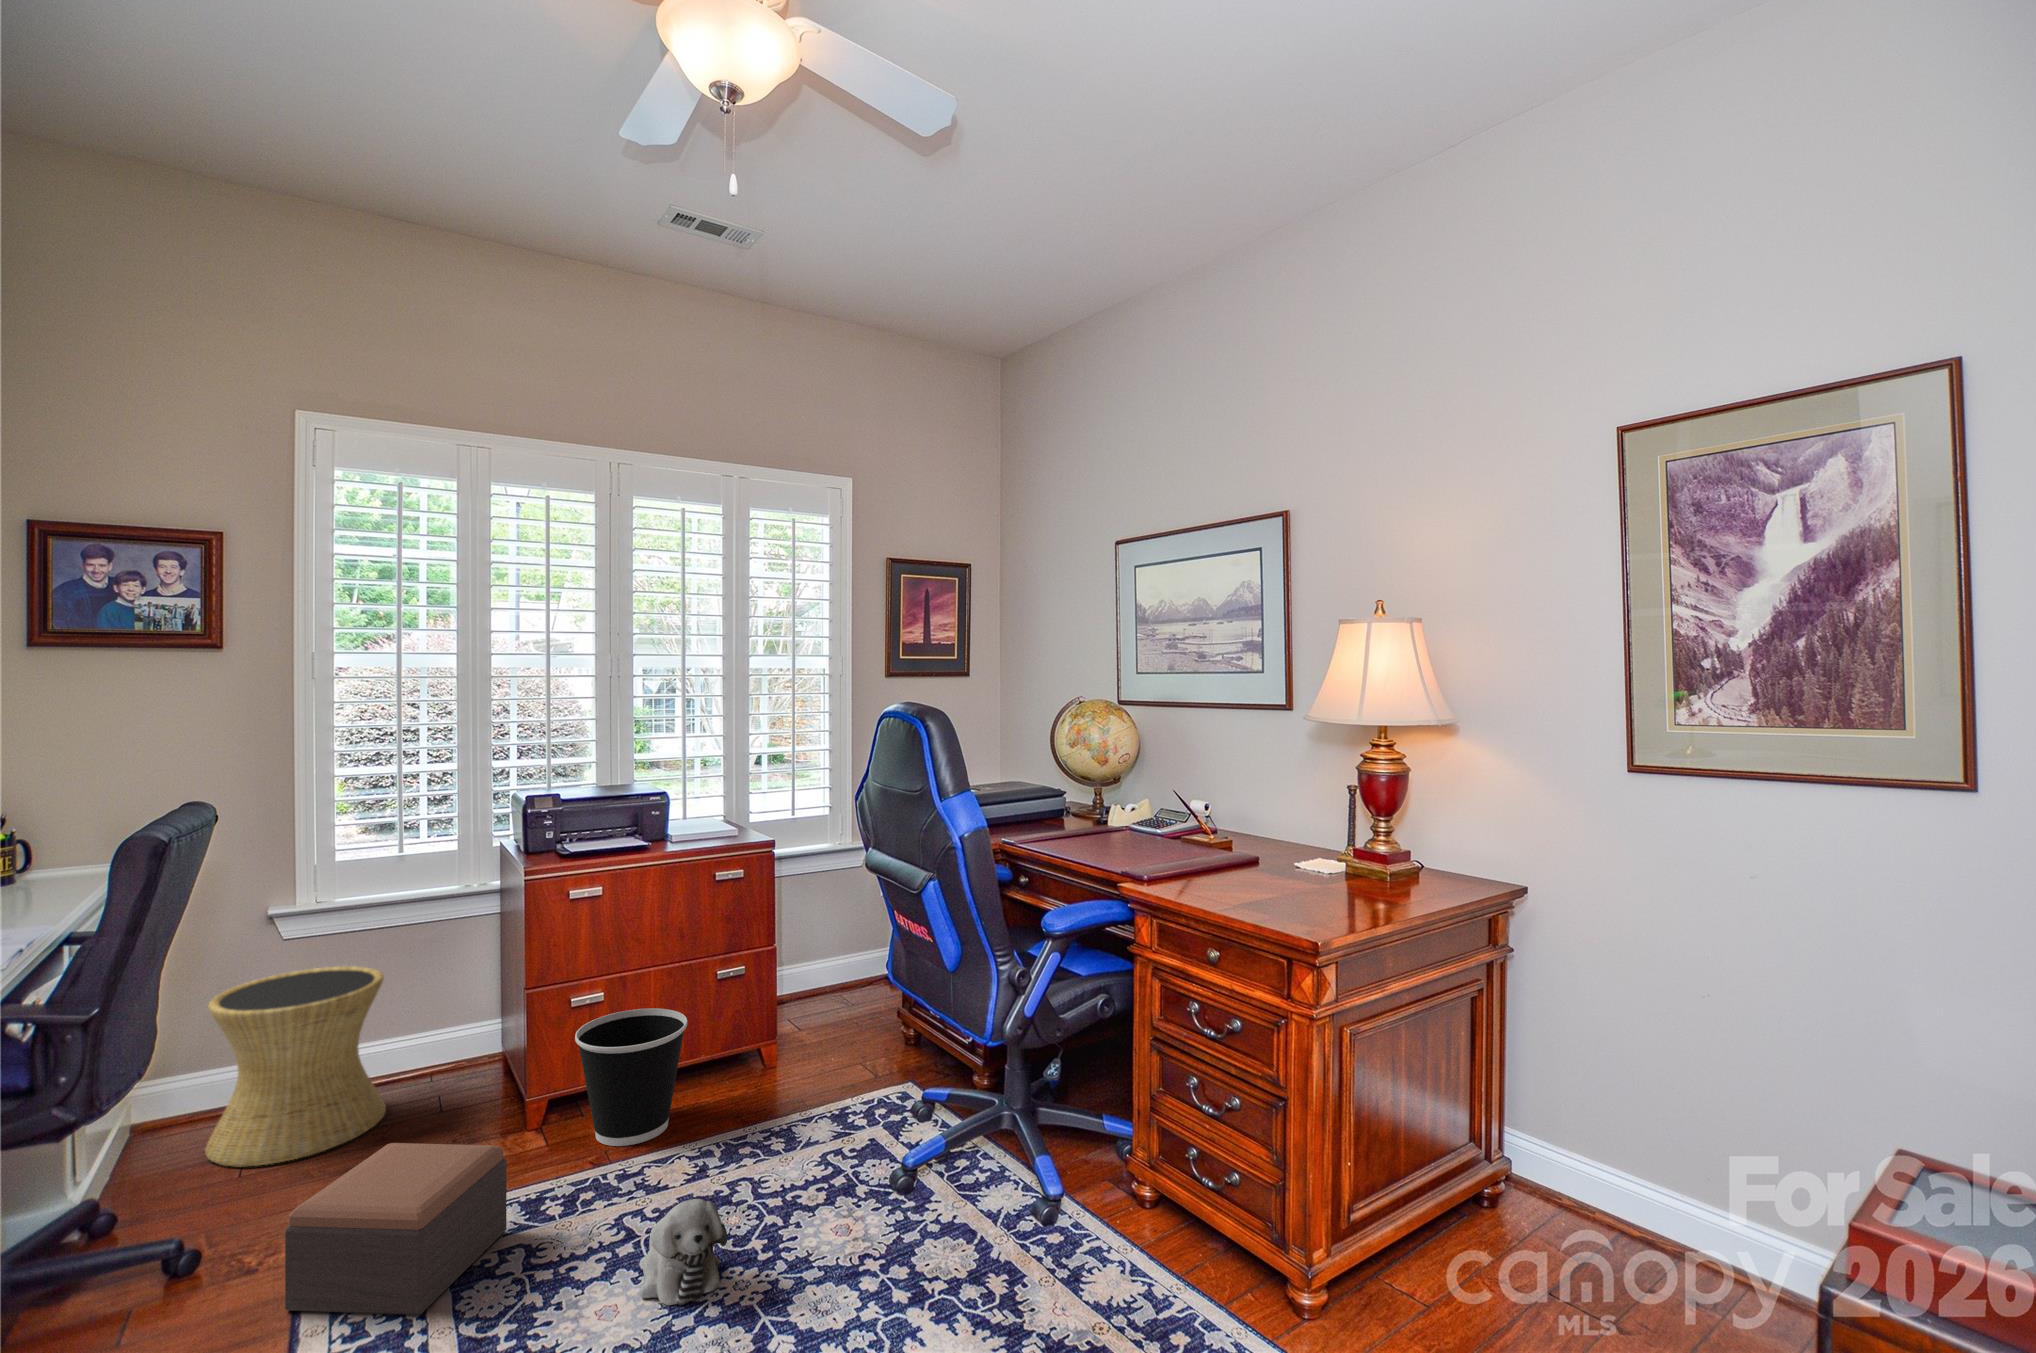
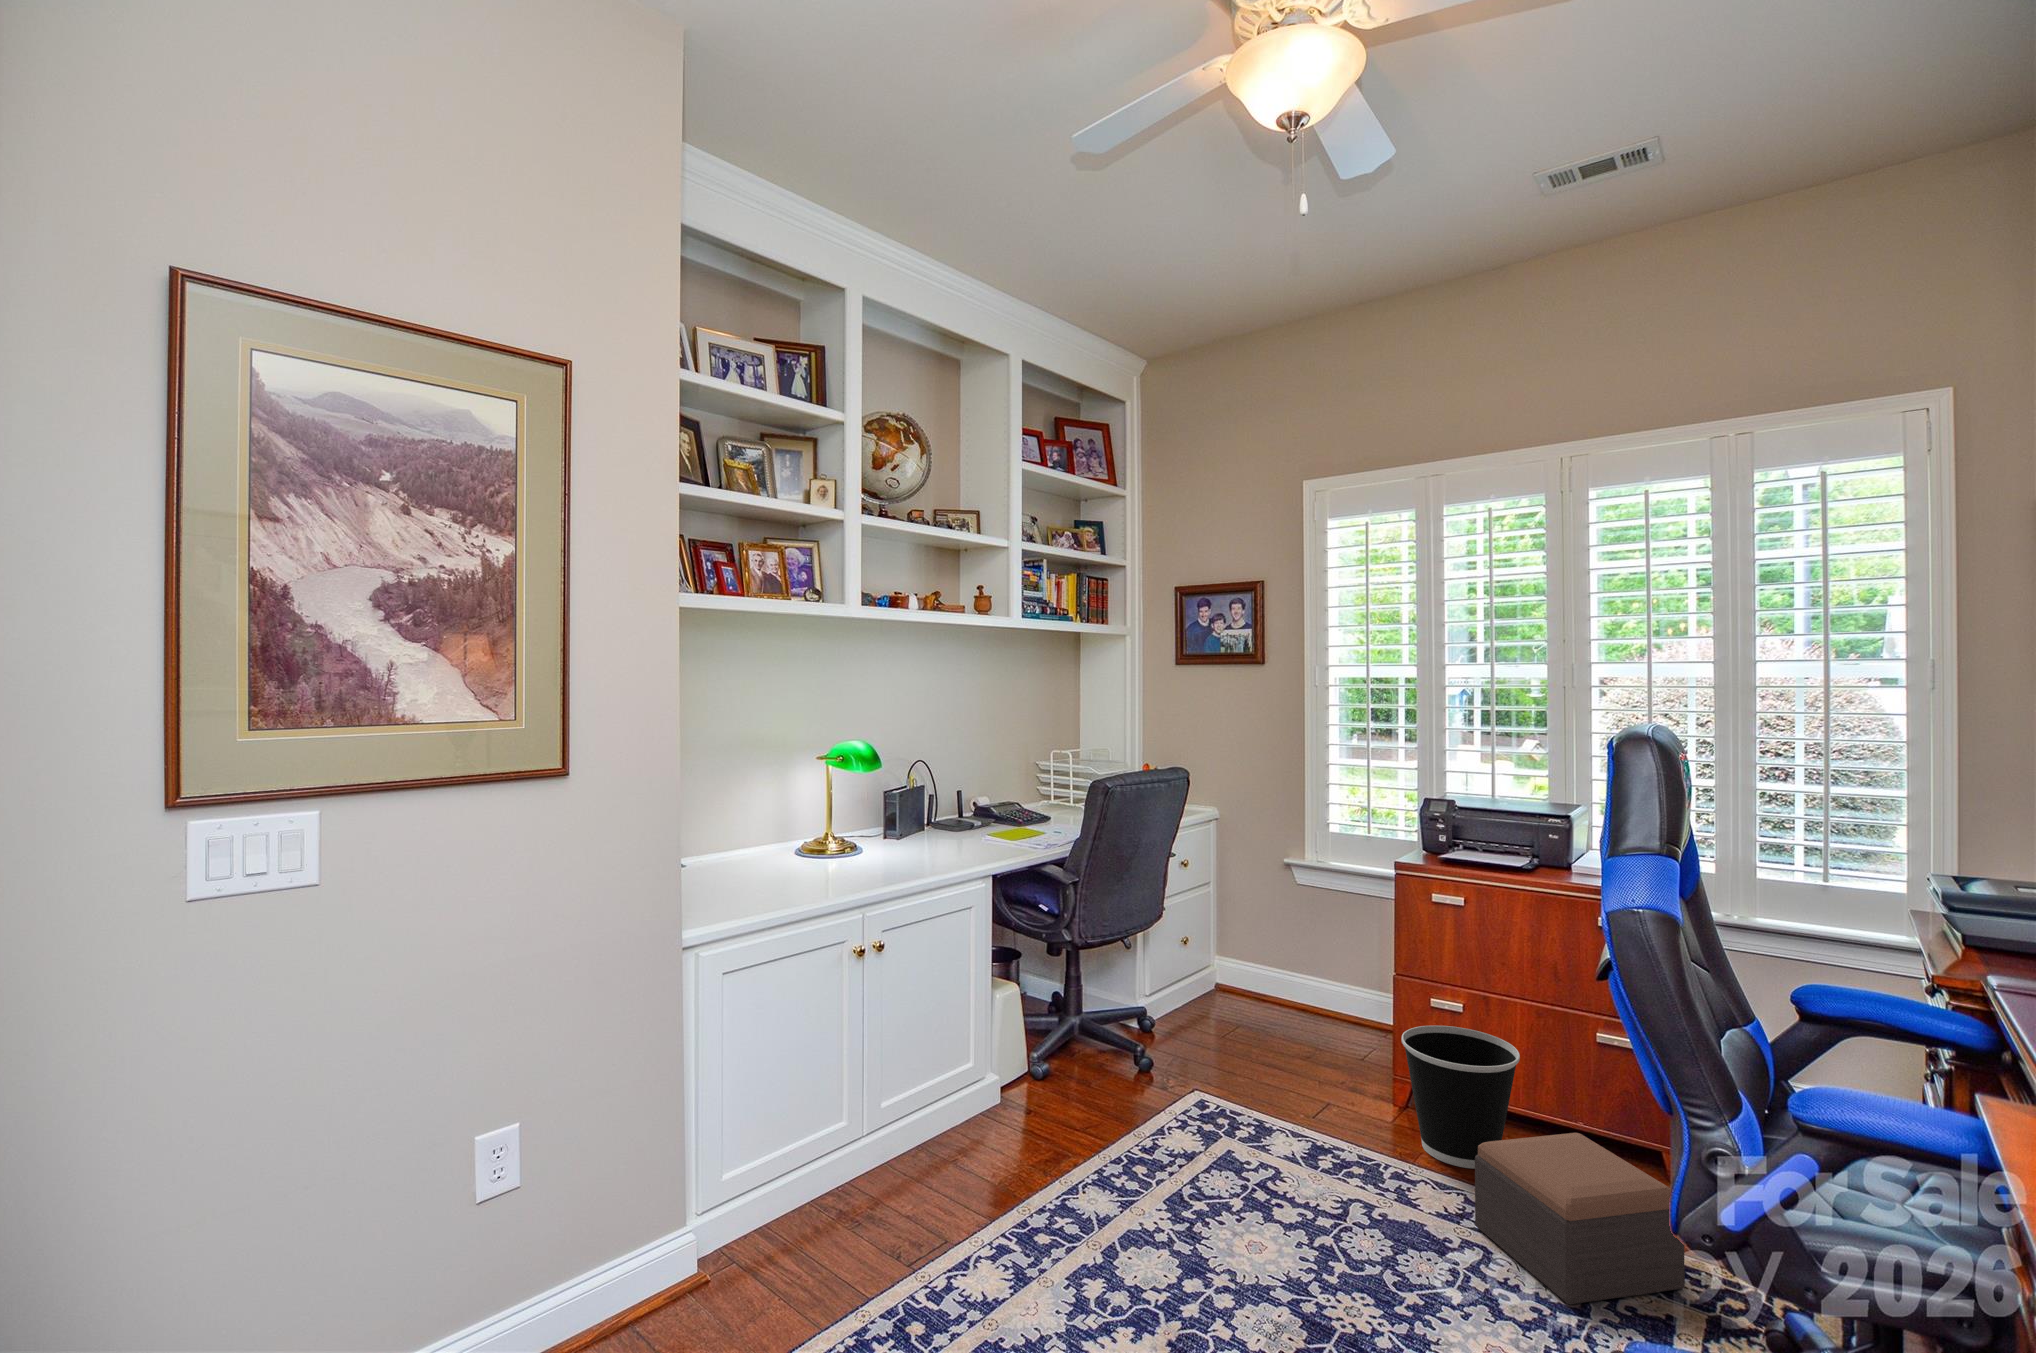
side table: present [205,966,386,1166] -> none [1226,907,1338,1047]
footstool: present [285,1143,507,1315] -> present [1475,1133,1685,1305]
plush toy: present [640,1199,727,1305] -> none [1285,1192,1365,1297]

